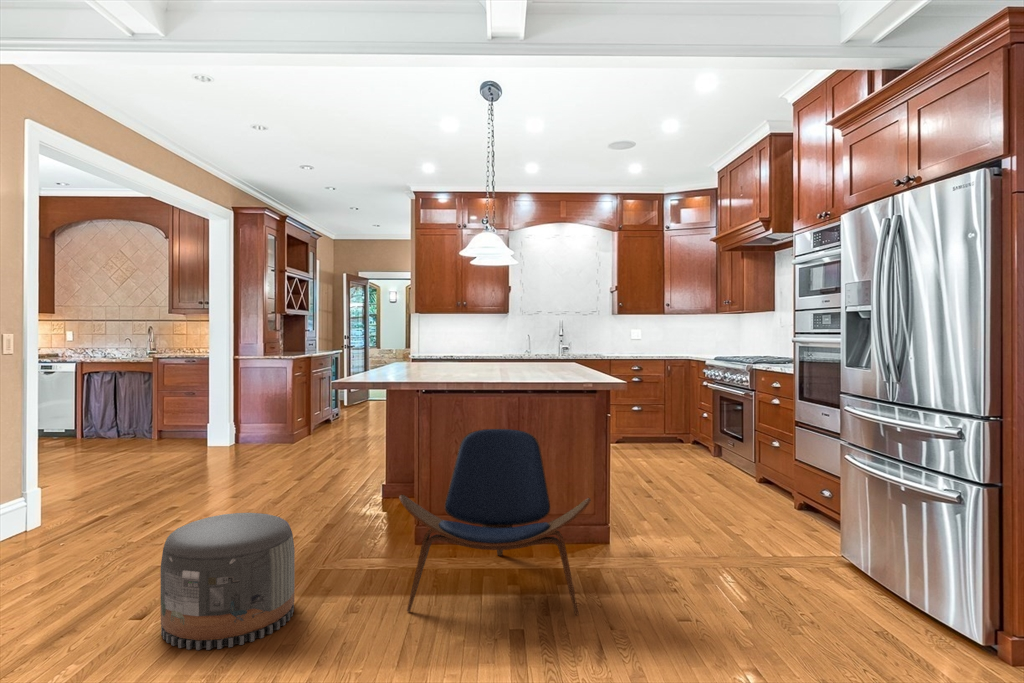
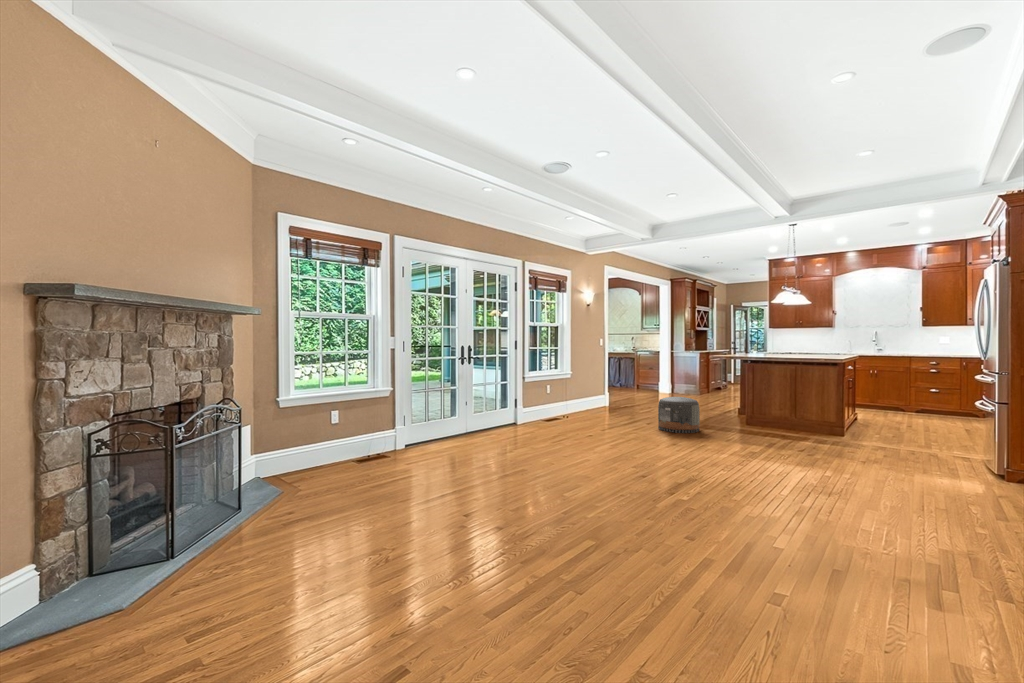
lounge chair: present [399,429,591,615] -> none [738,377,820,445]

